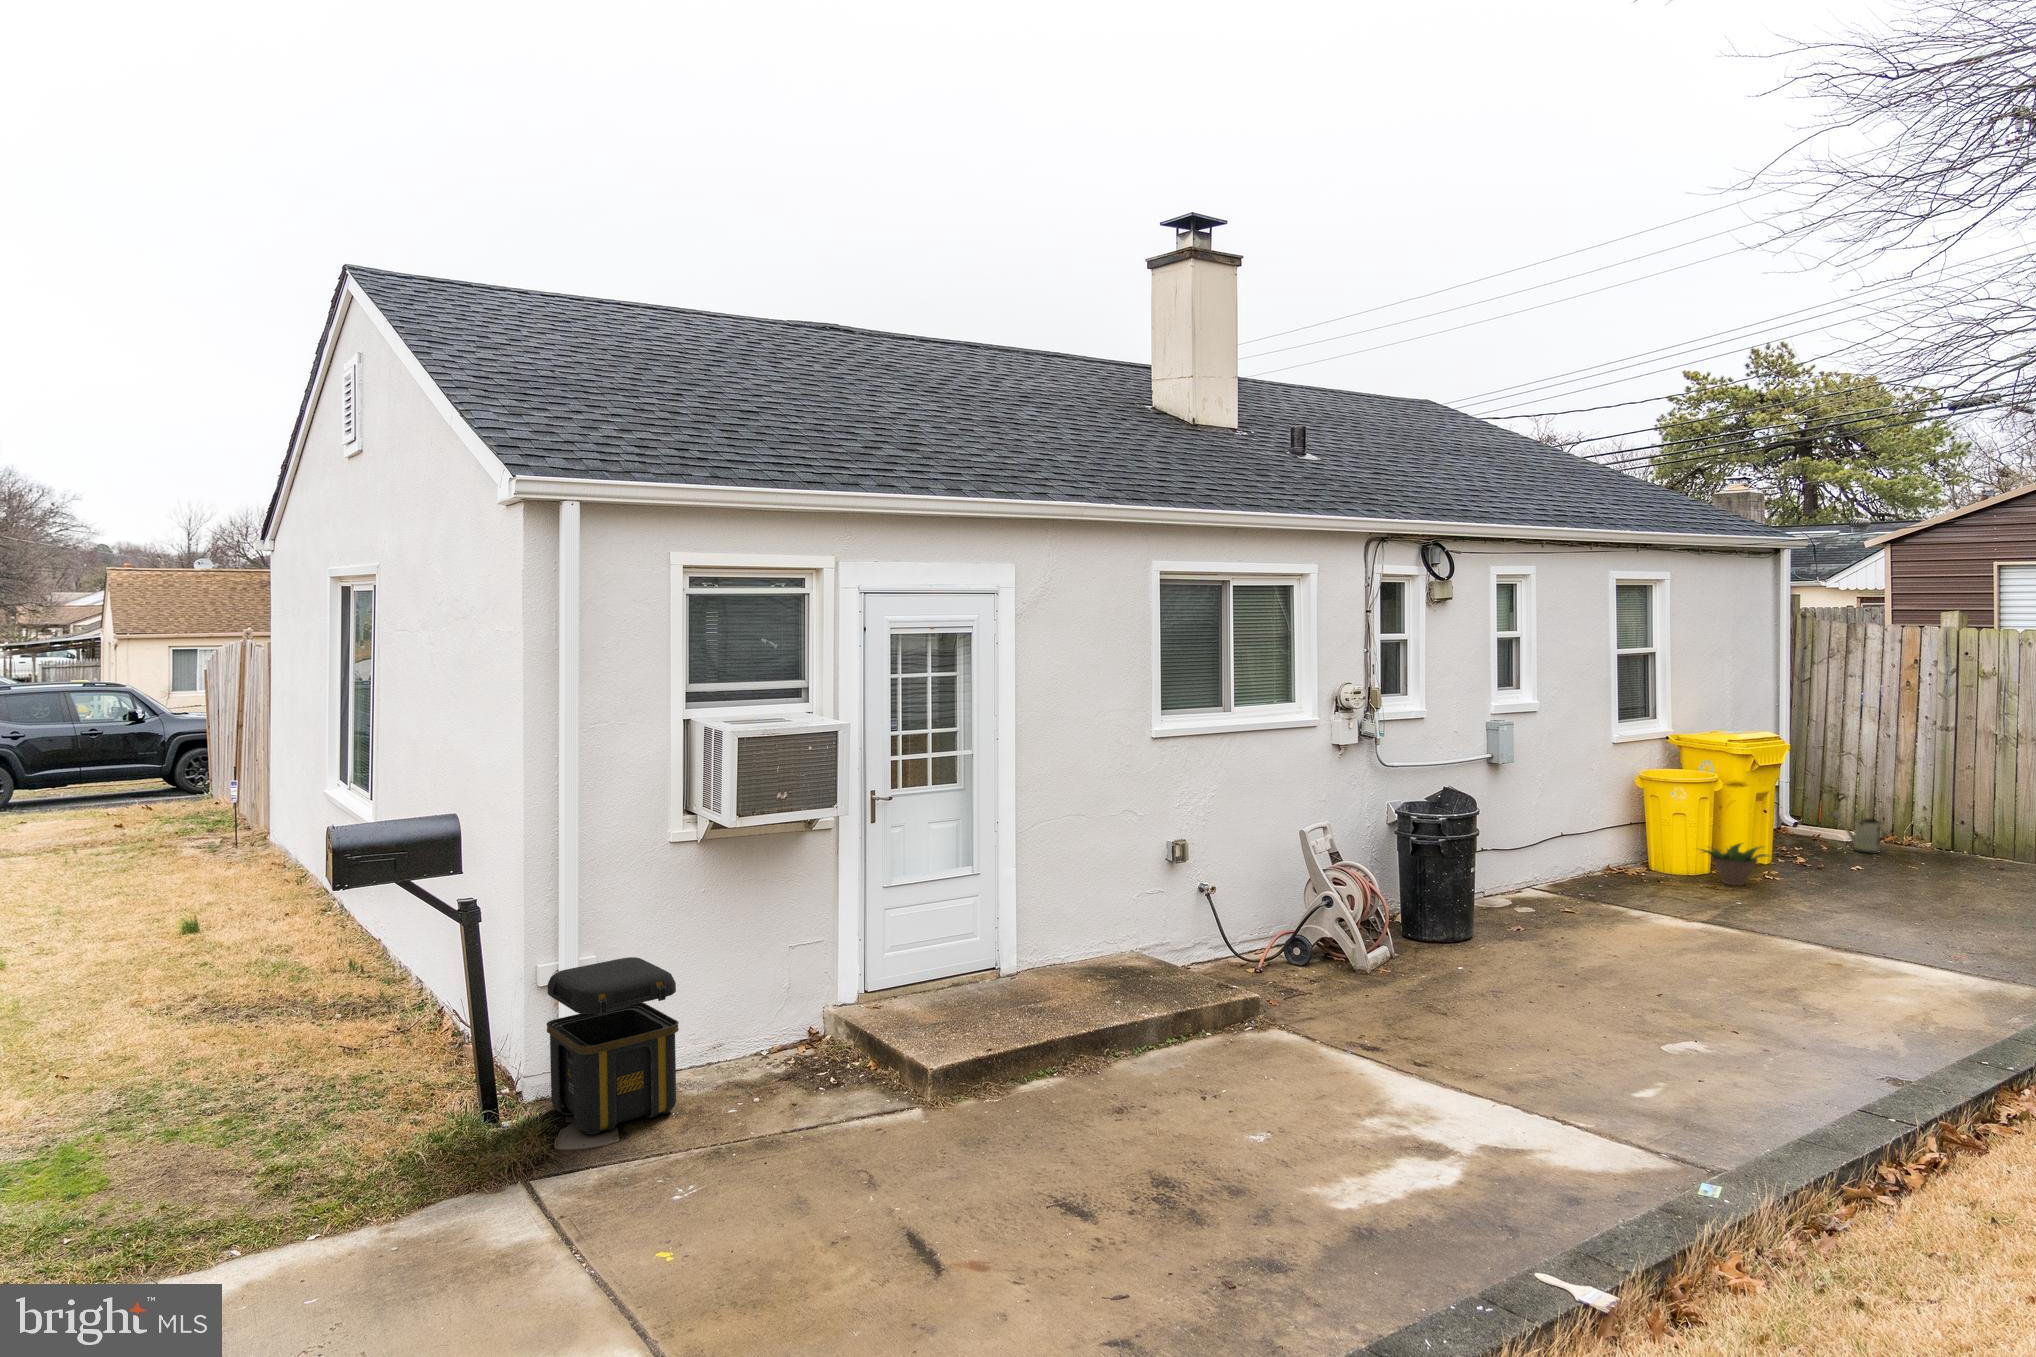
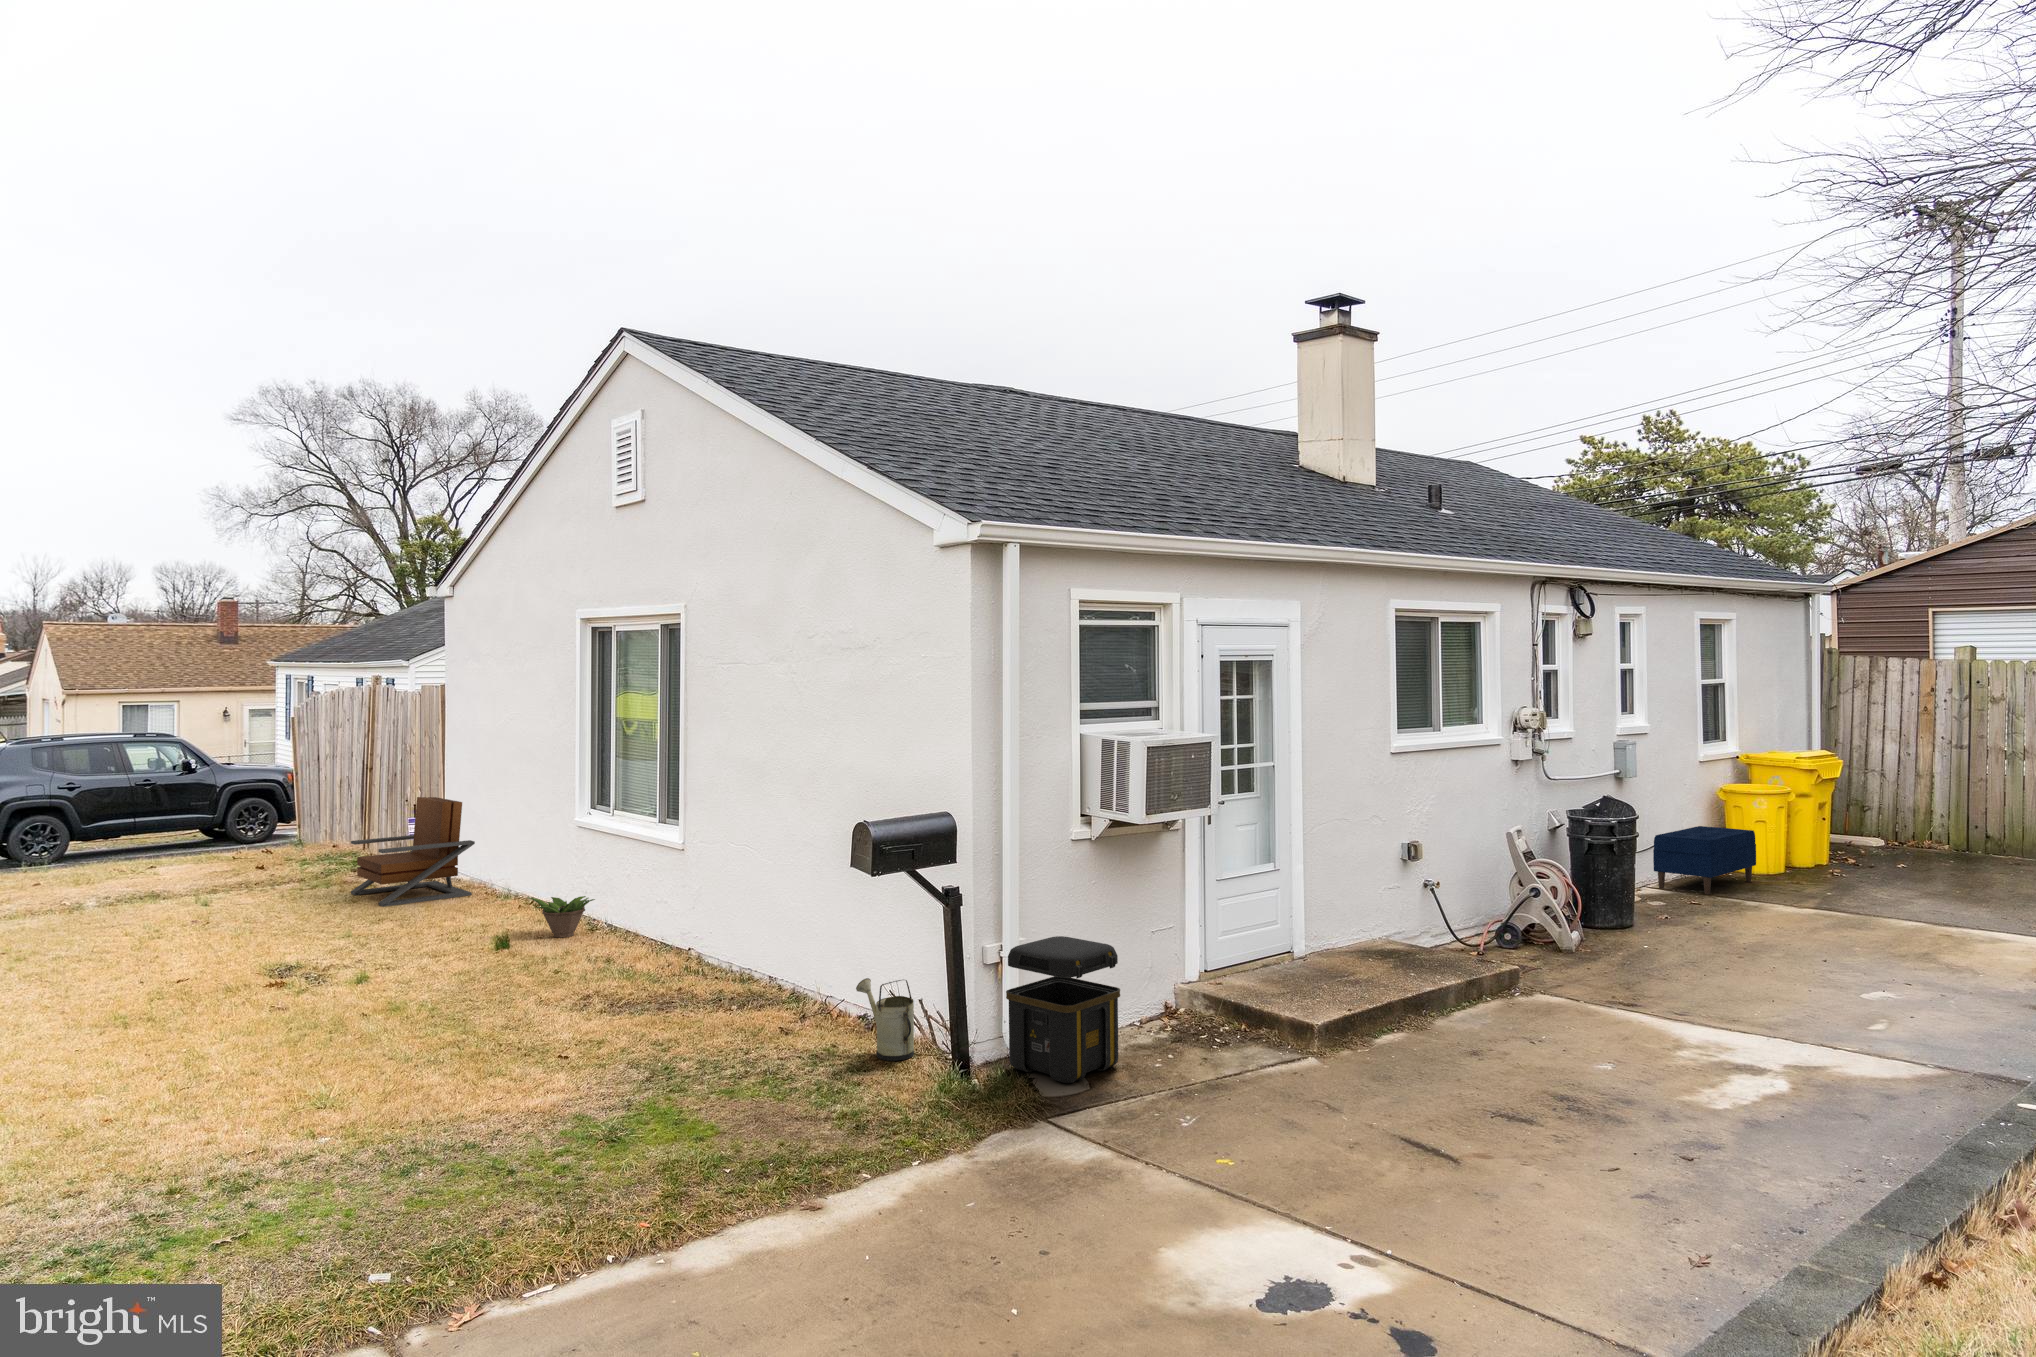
lounge chair: none [189,758,303,871] -> present [351,797,475,907]
watering can: present [1830,810,1881,854] -> present [856,978,914,1061]
bench: none [1542,816,1671,897] -> present [1653,826,1756,894]
decorative plant: present [1701,843,1767,885] -> present [528,896,595,938]

